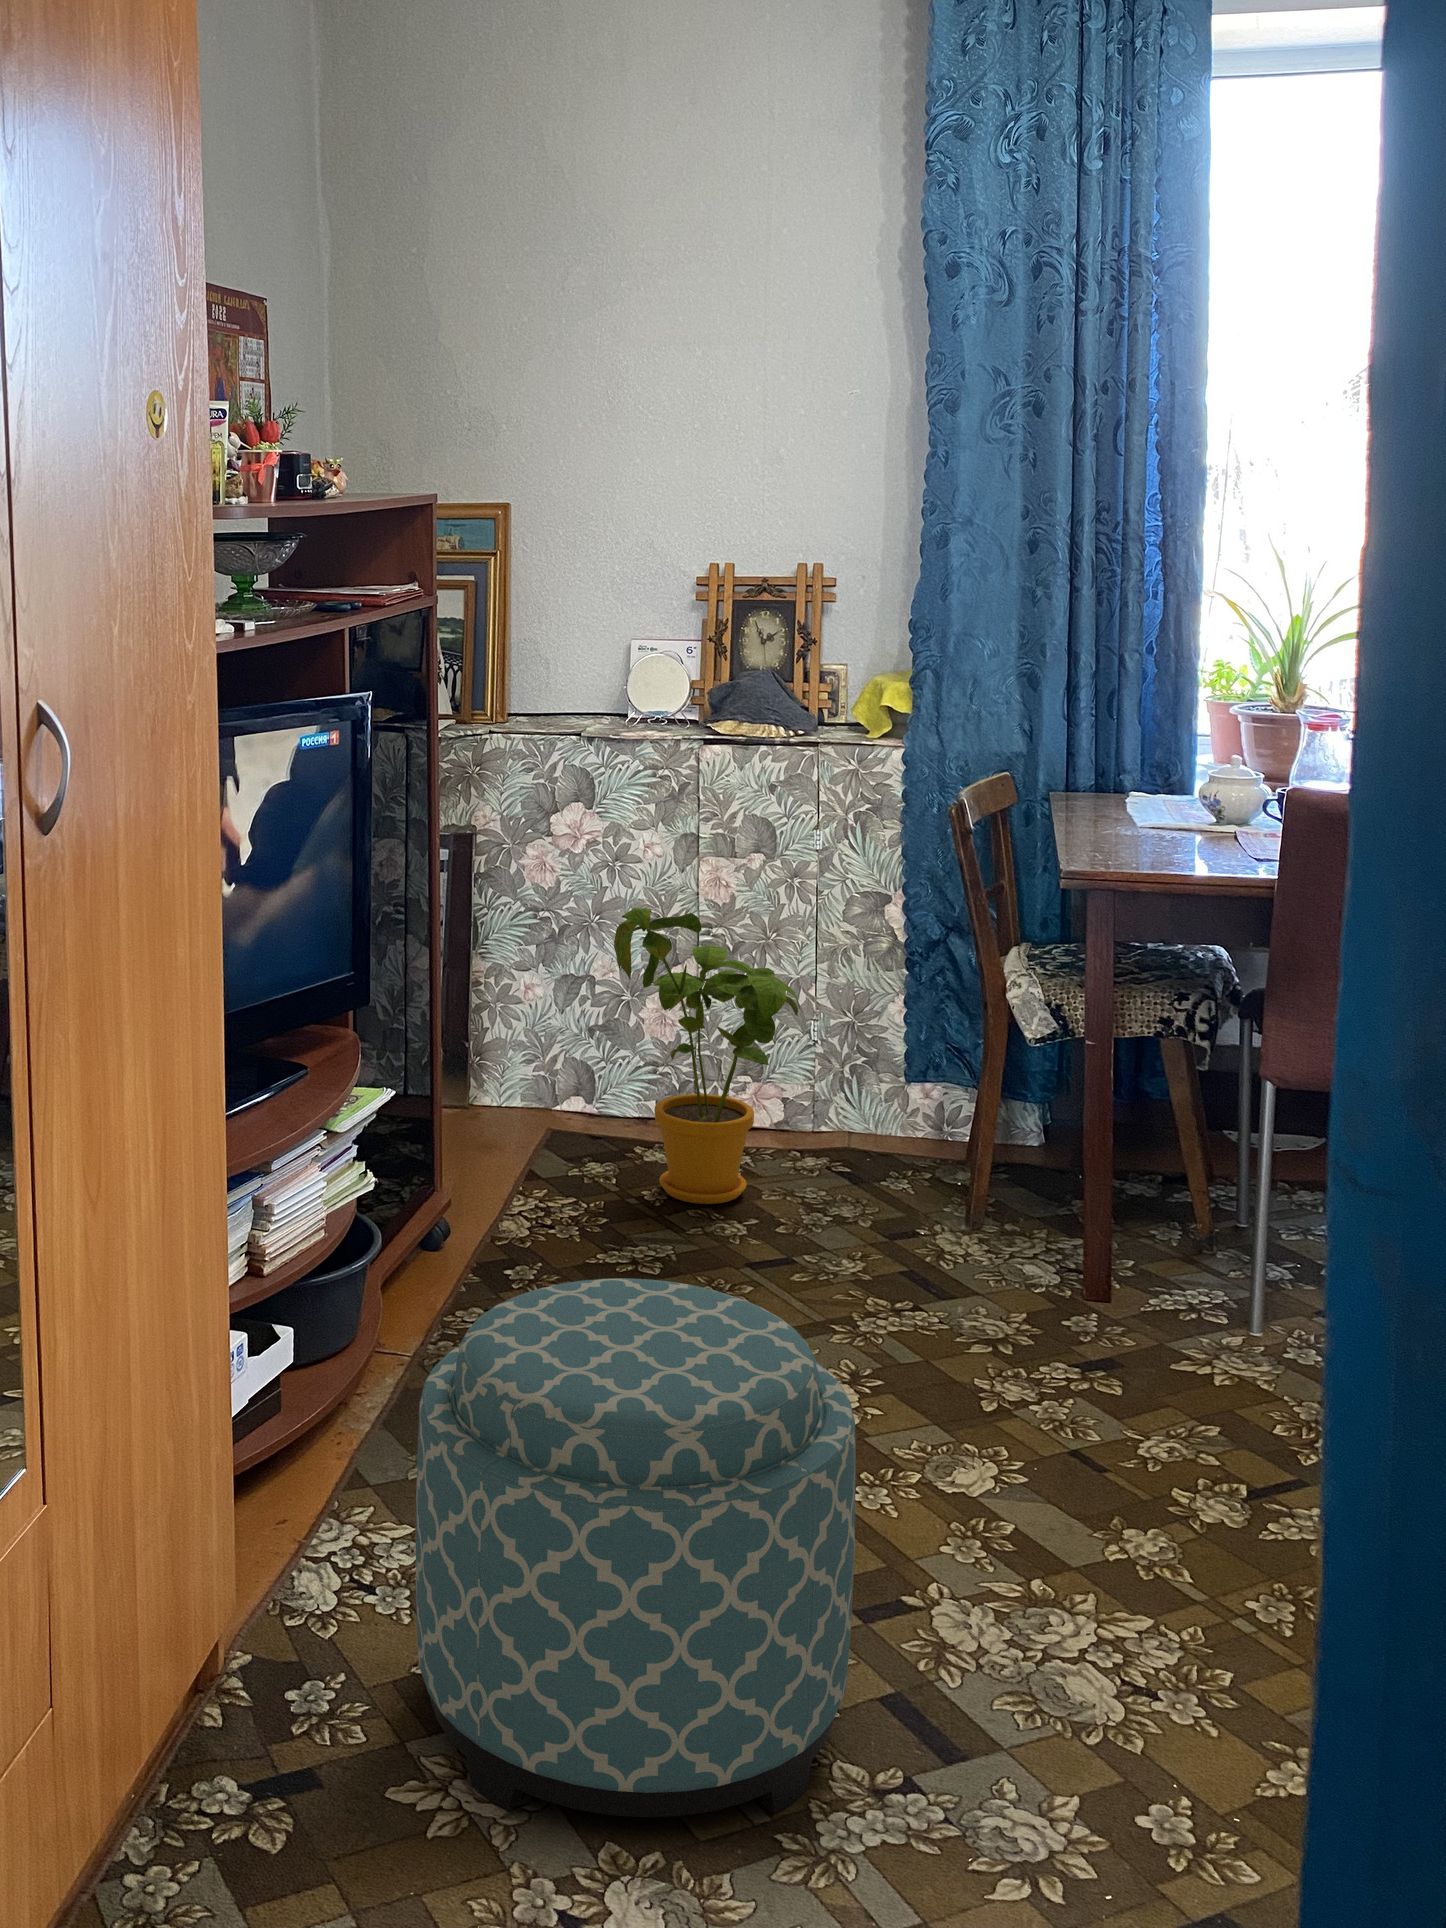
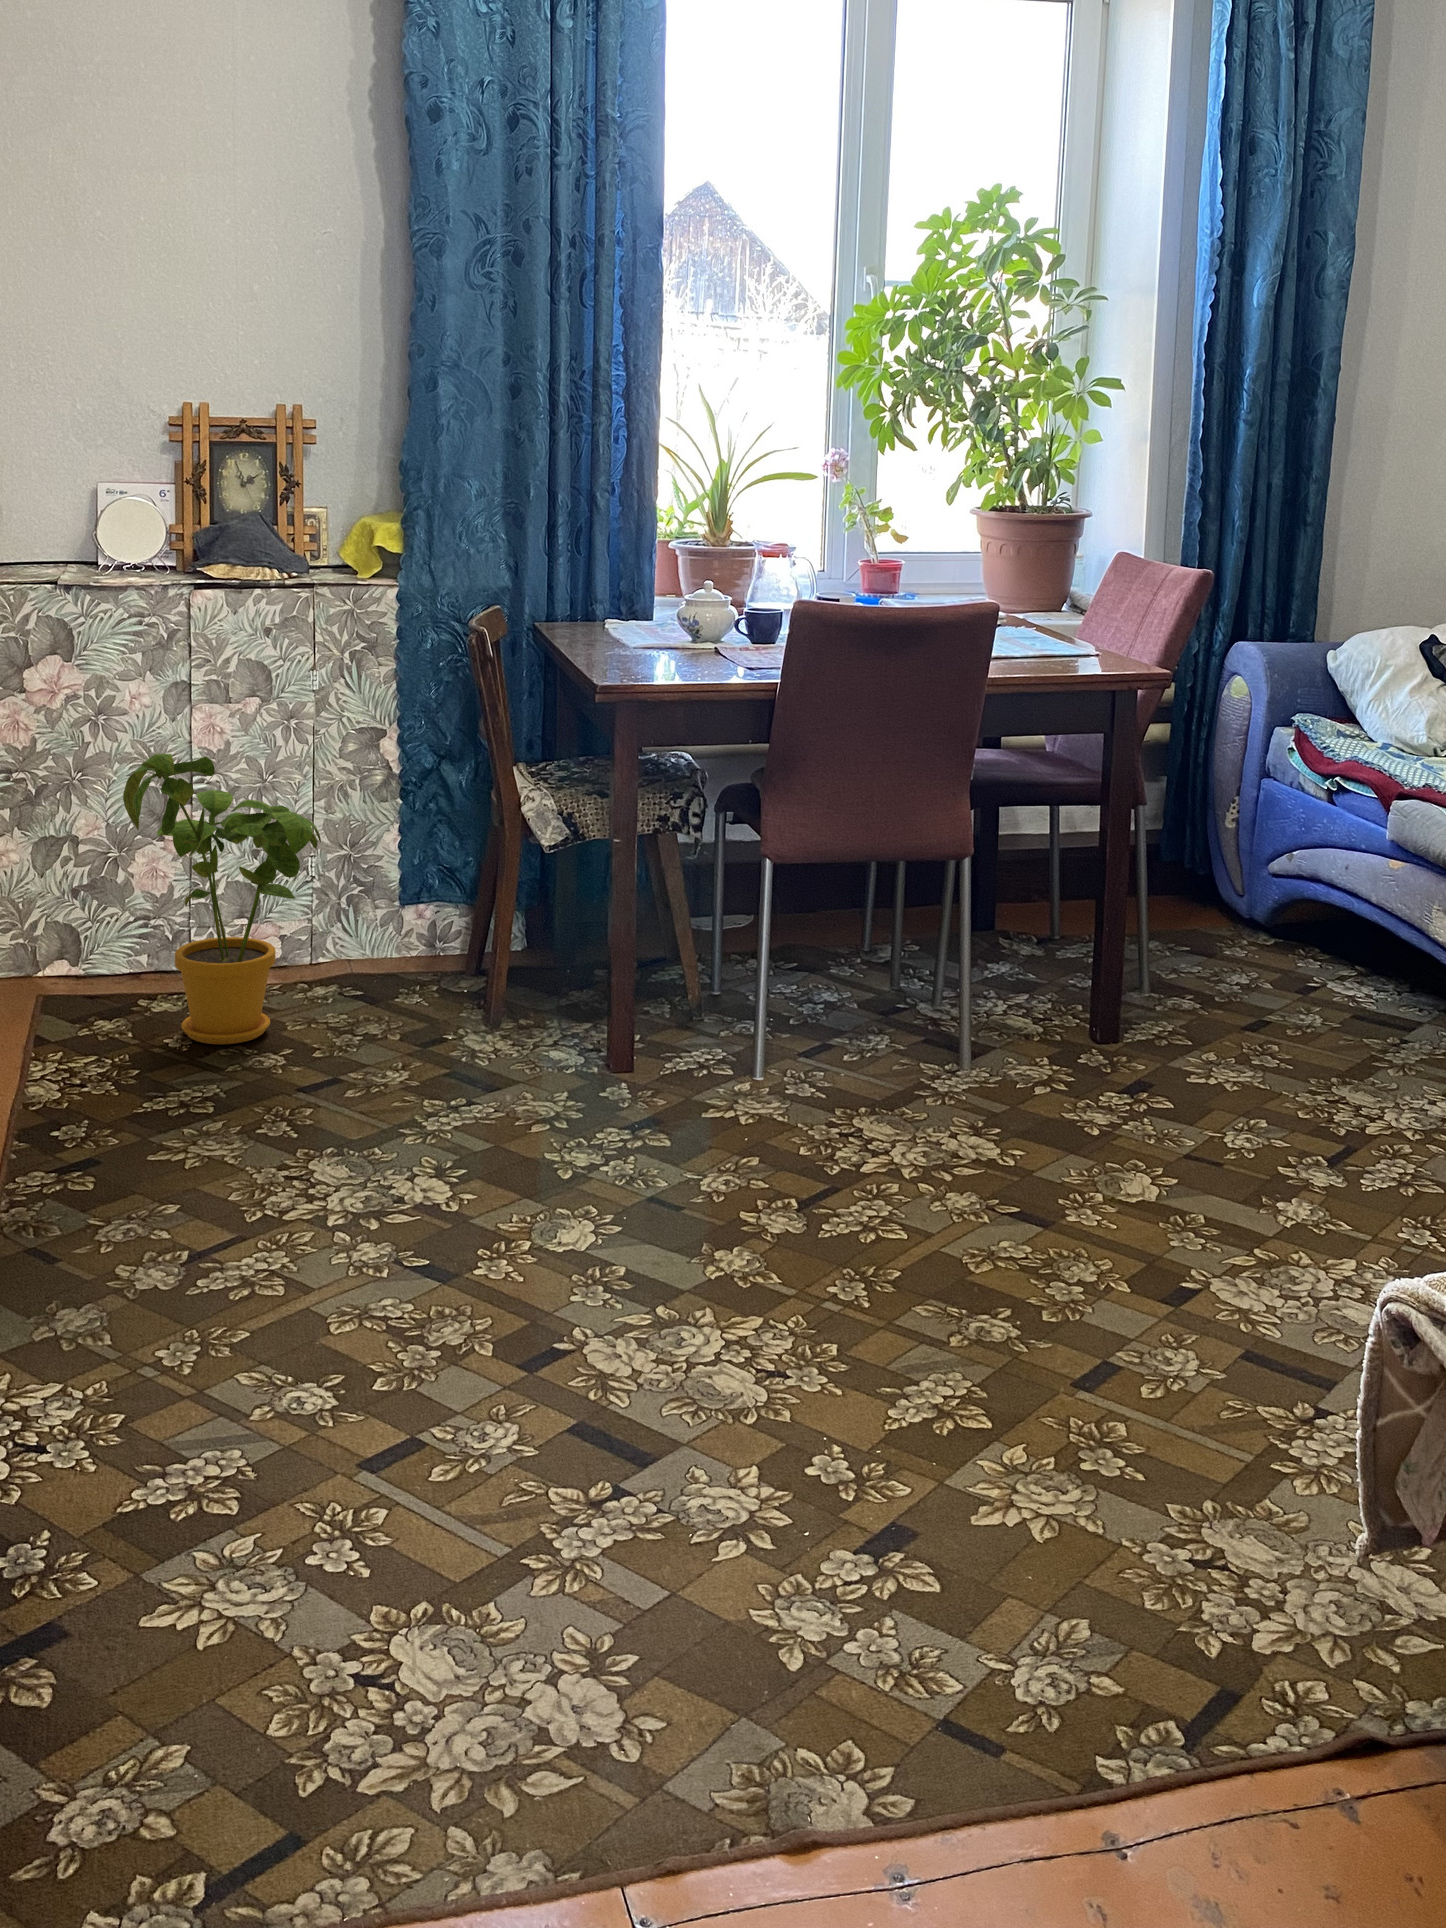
ottoman: present [416,1278,855,1817] -> none [129,1086,558,1605]

